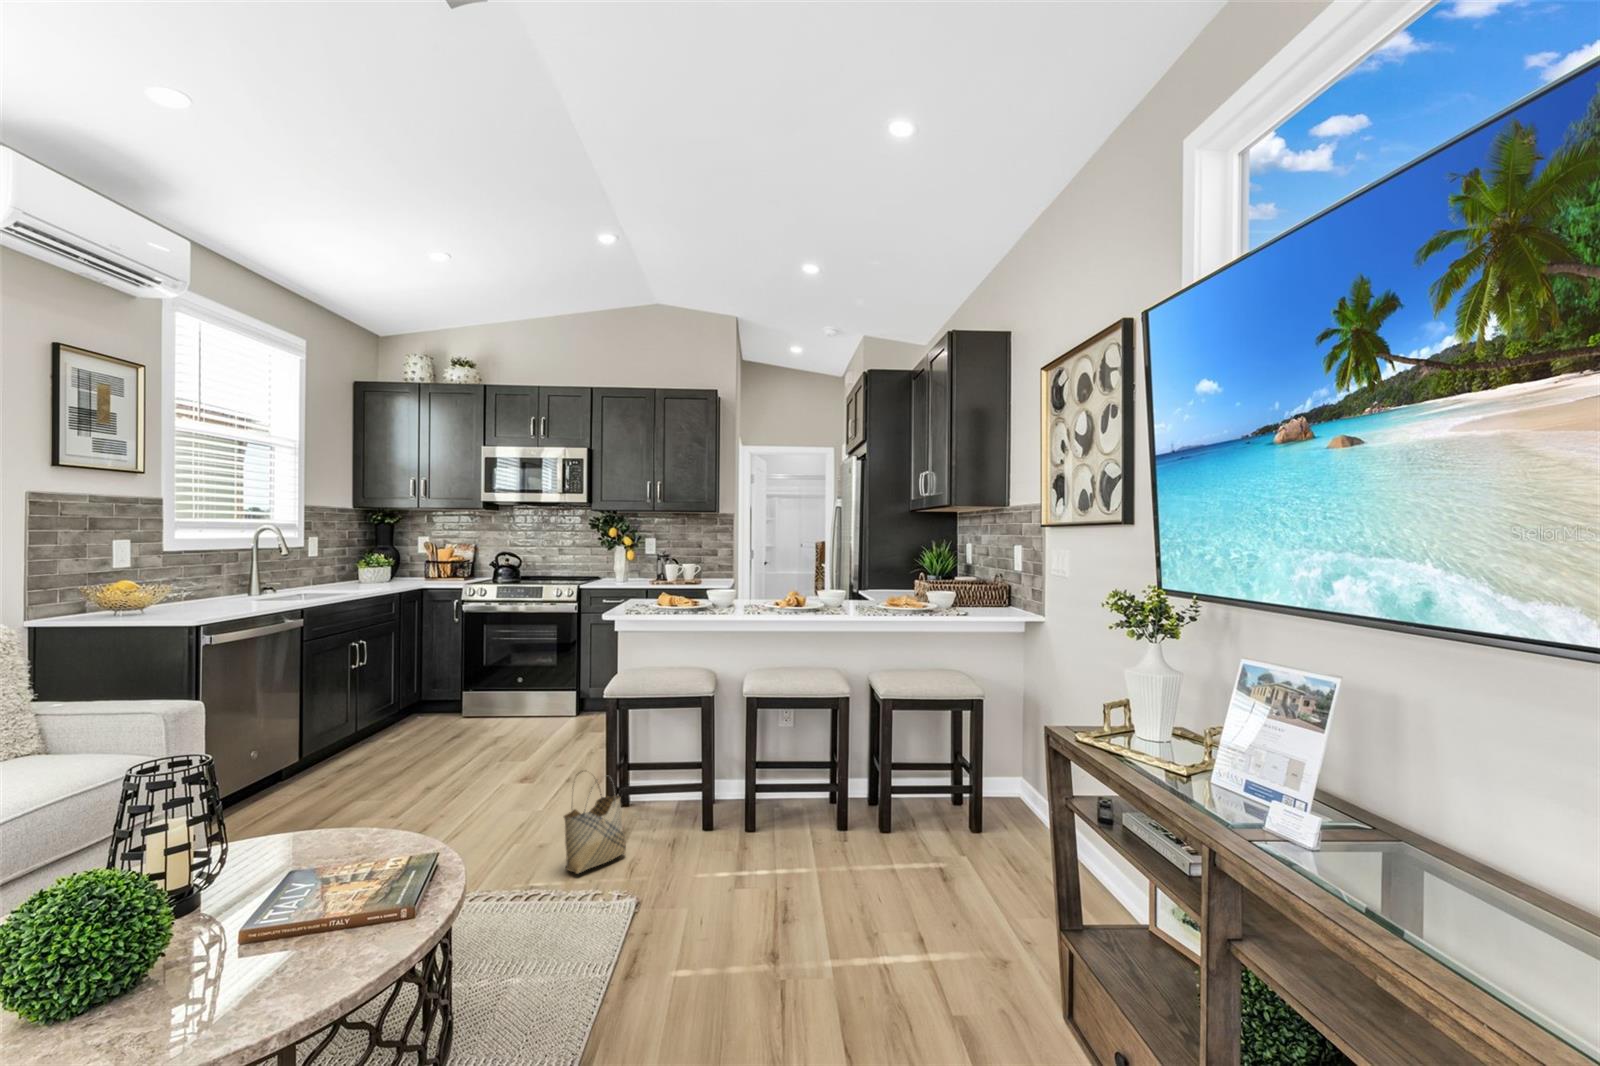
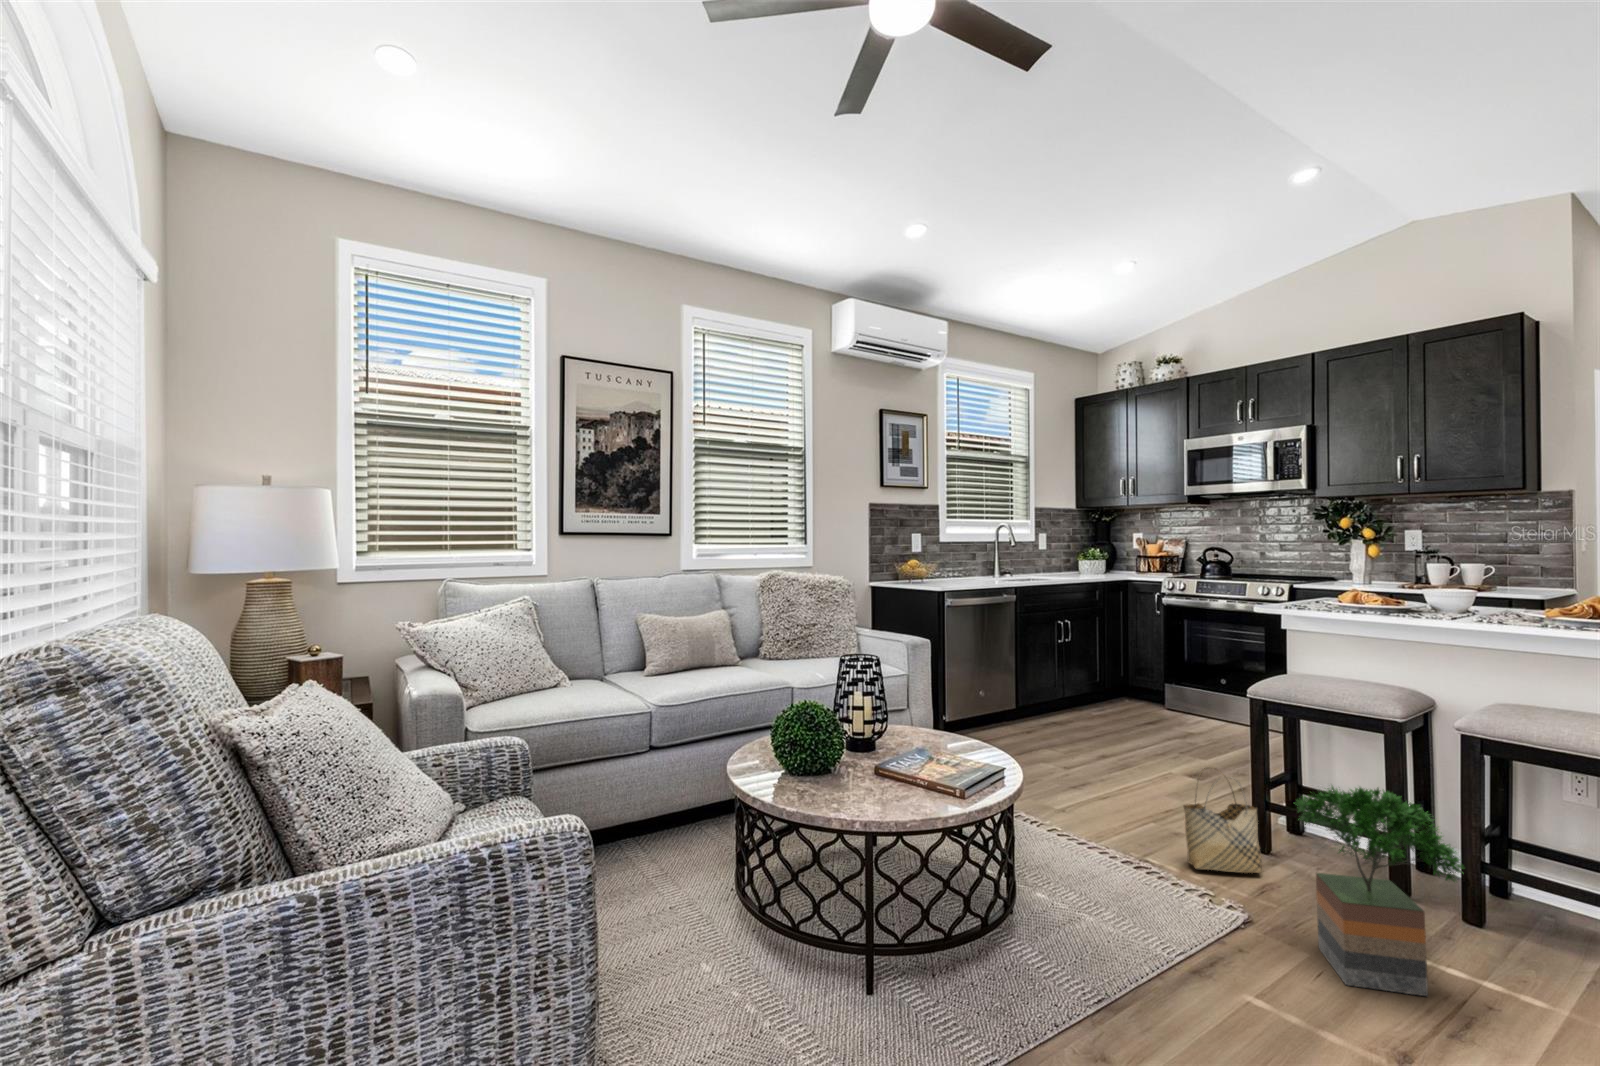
potted tree: none [677,751,788,922] -> present [1294,786,1464,996]

